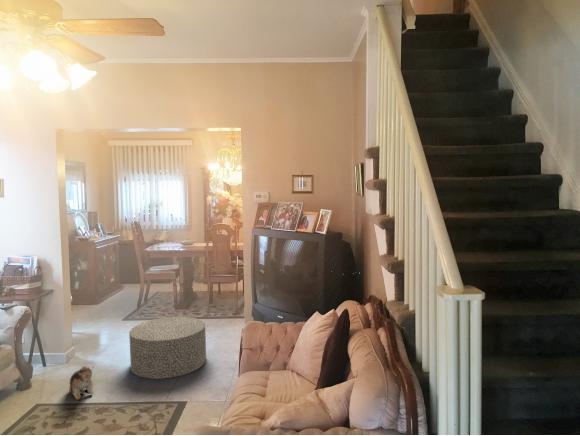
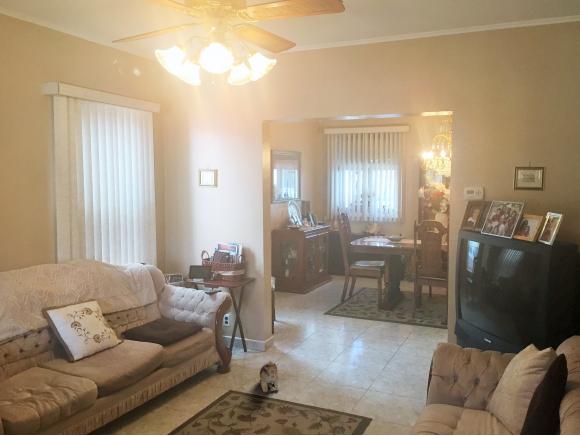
ottoman: present [129,317,206,379] -> none [318,322,399,390]

